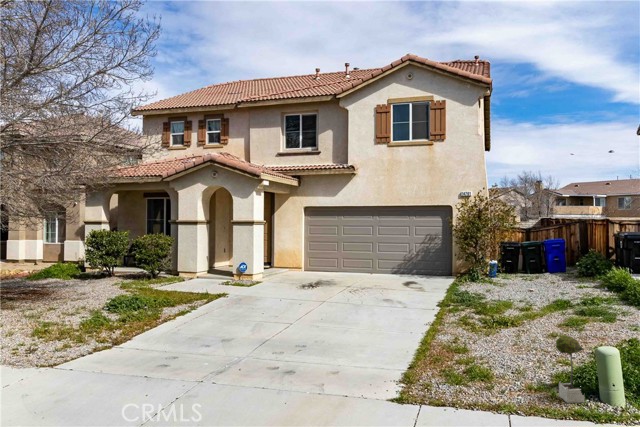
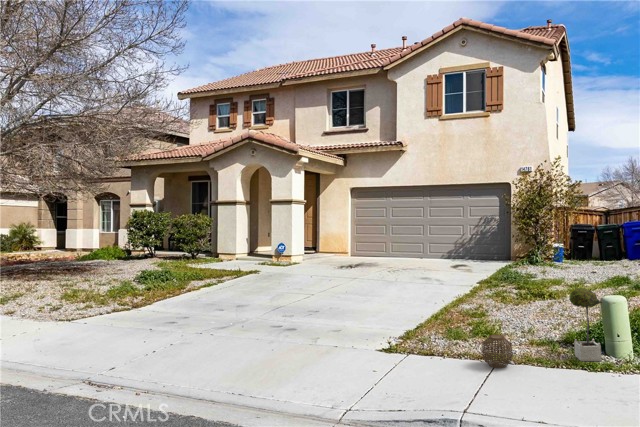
woven basket: none [484,383,512,415] -> present [482,335,512,368]

